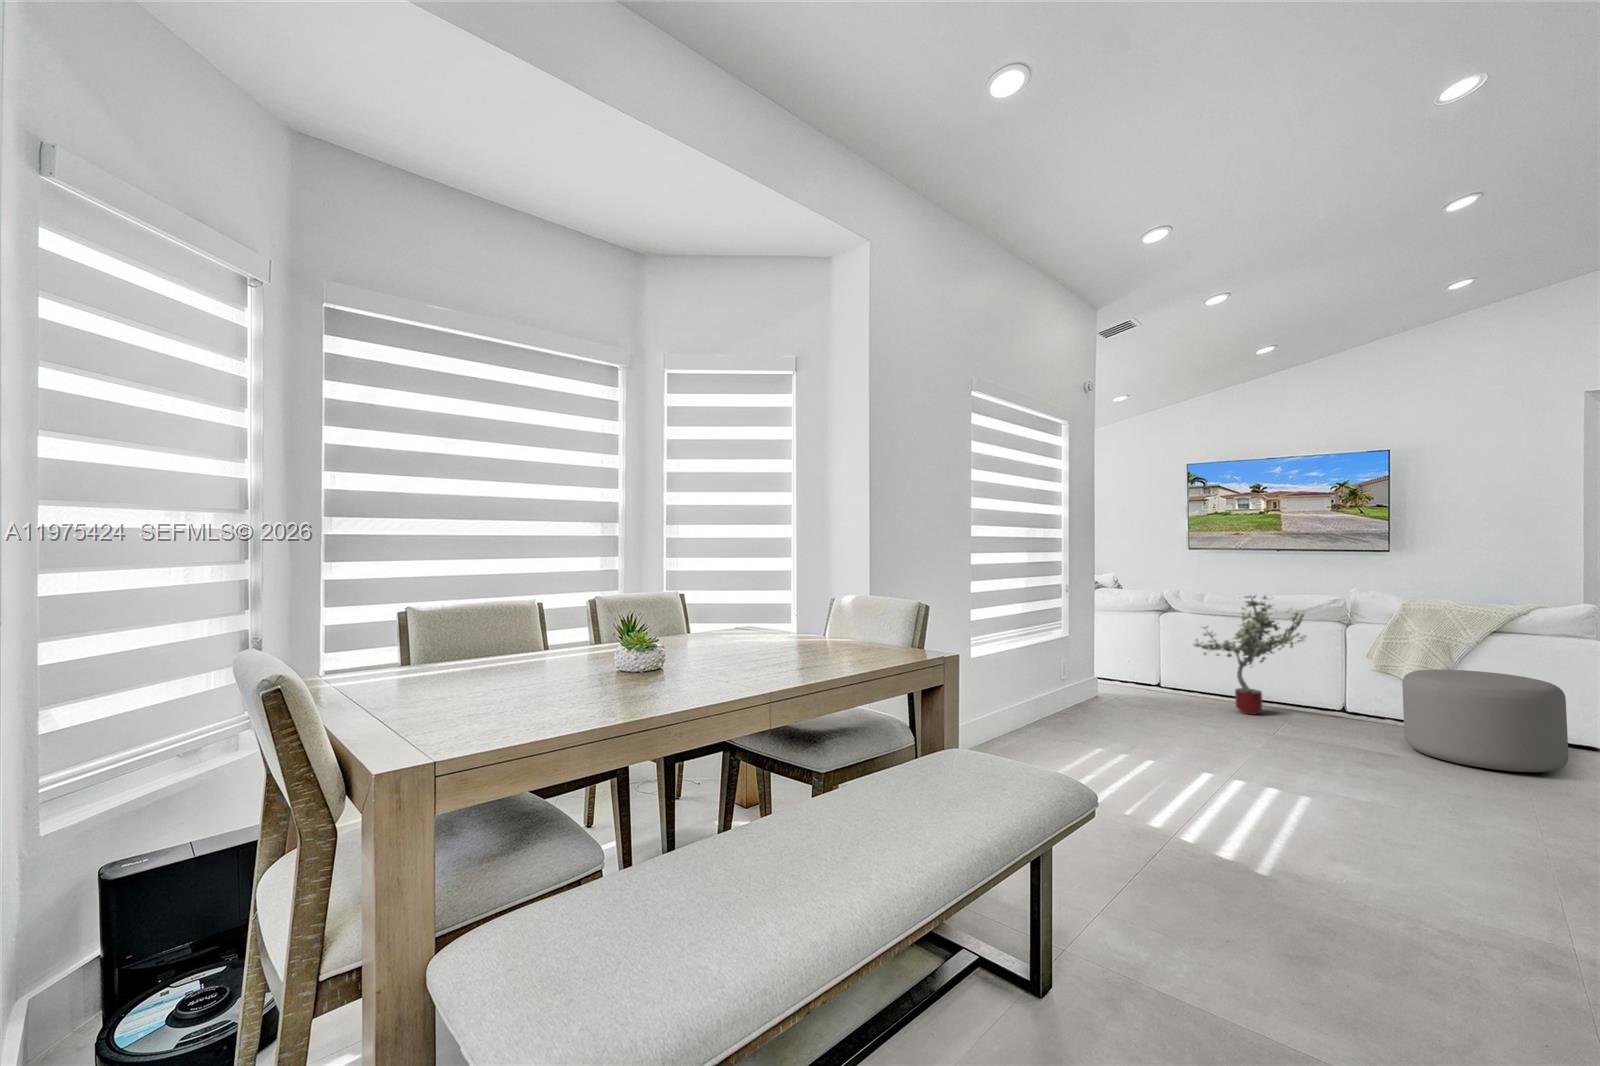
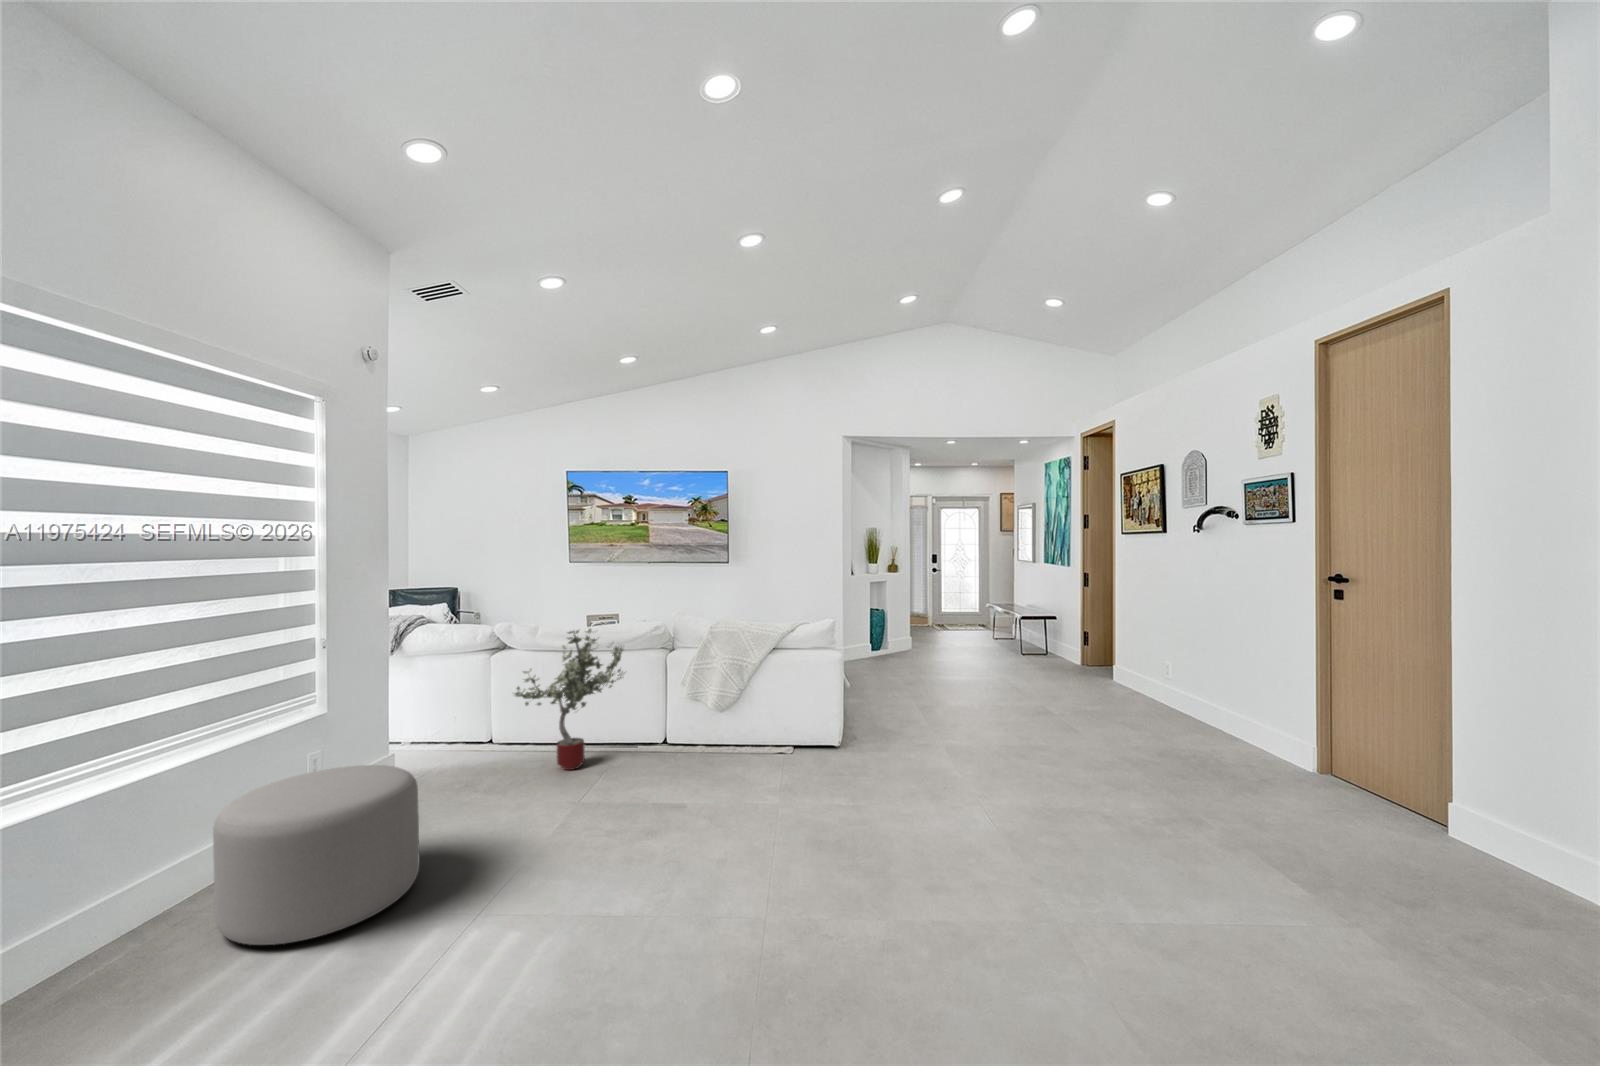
ottoman: present [1402,670,1568,772] -> present [213,765,420,945]

